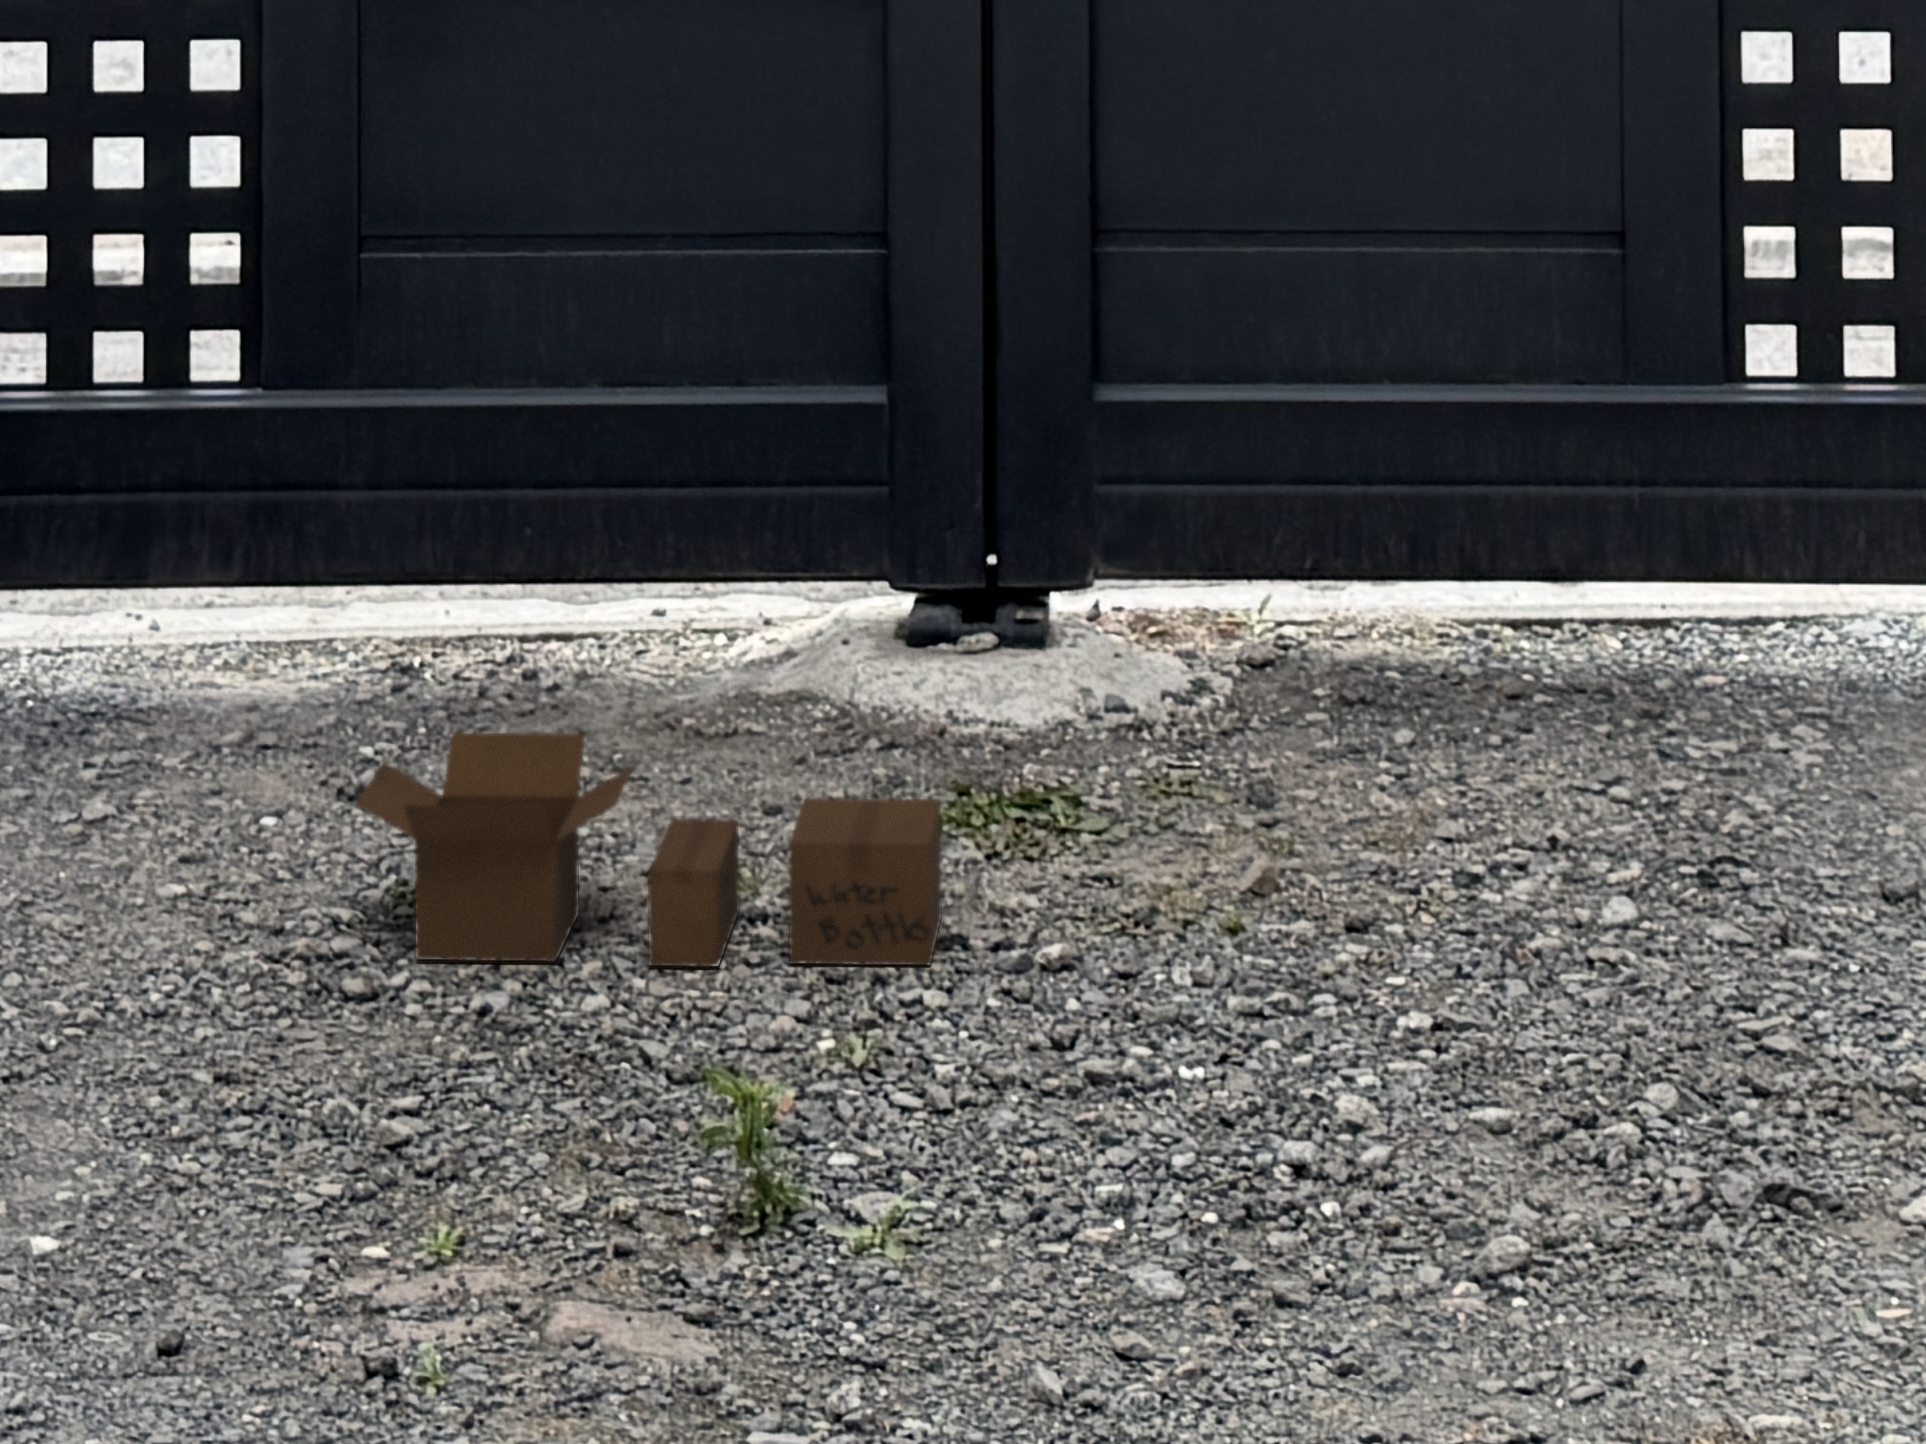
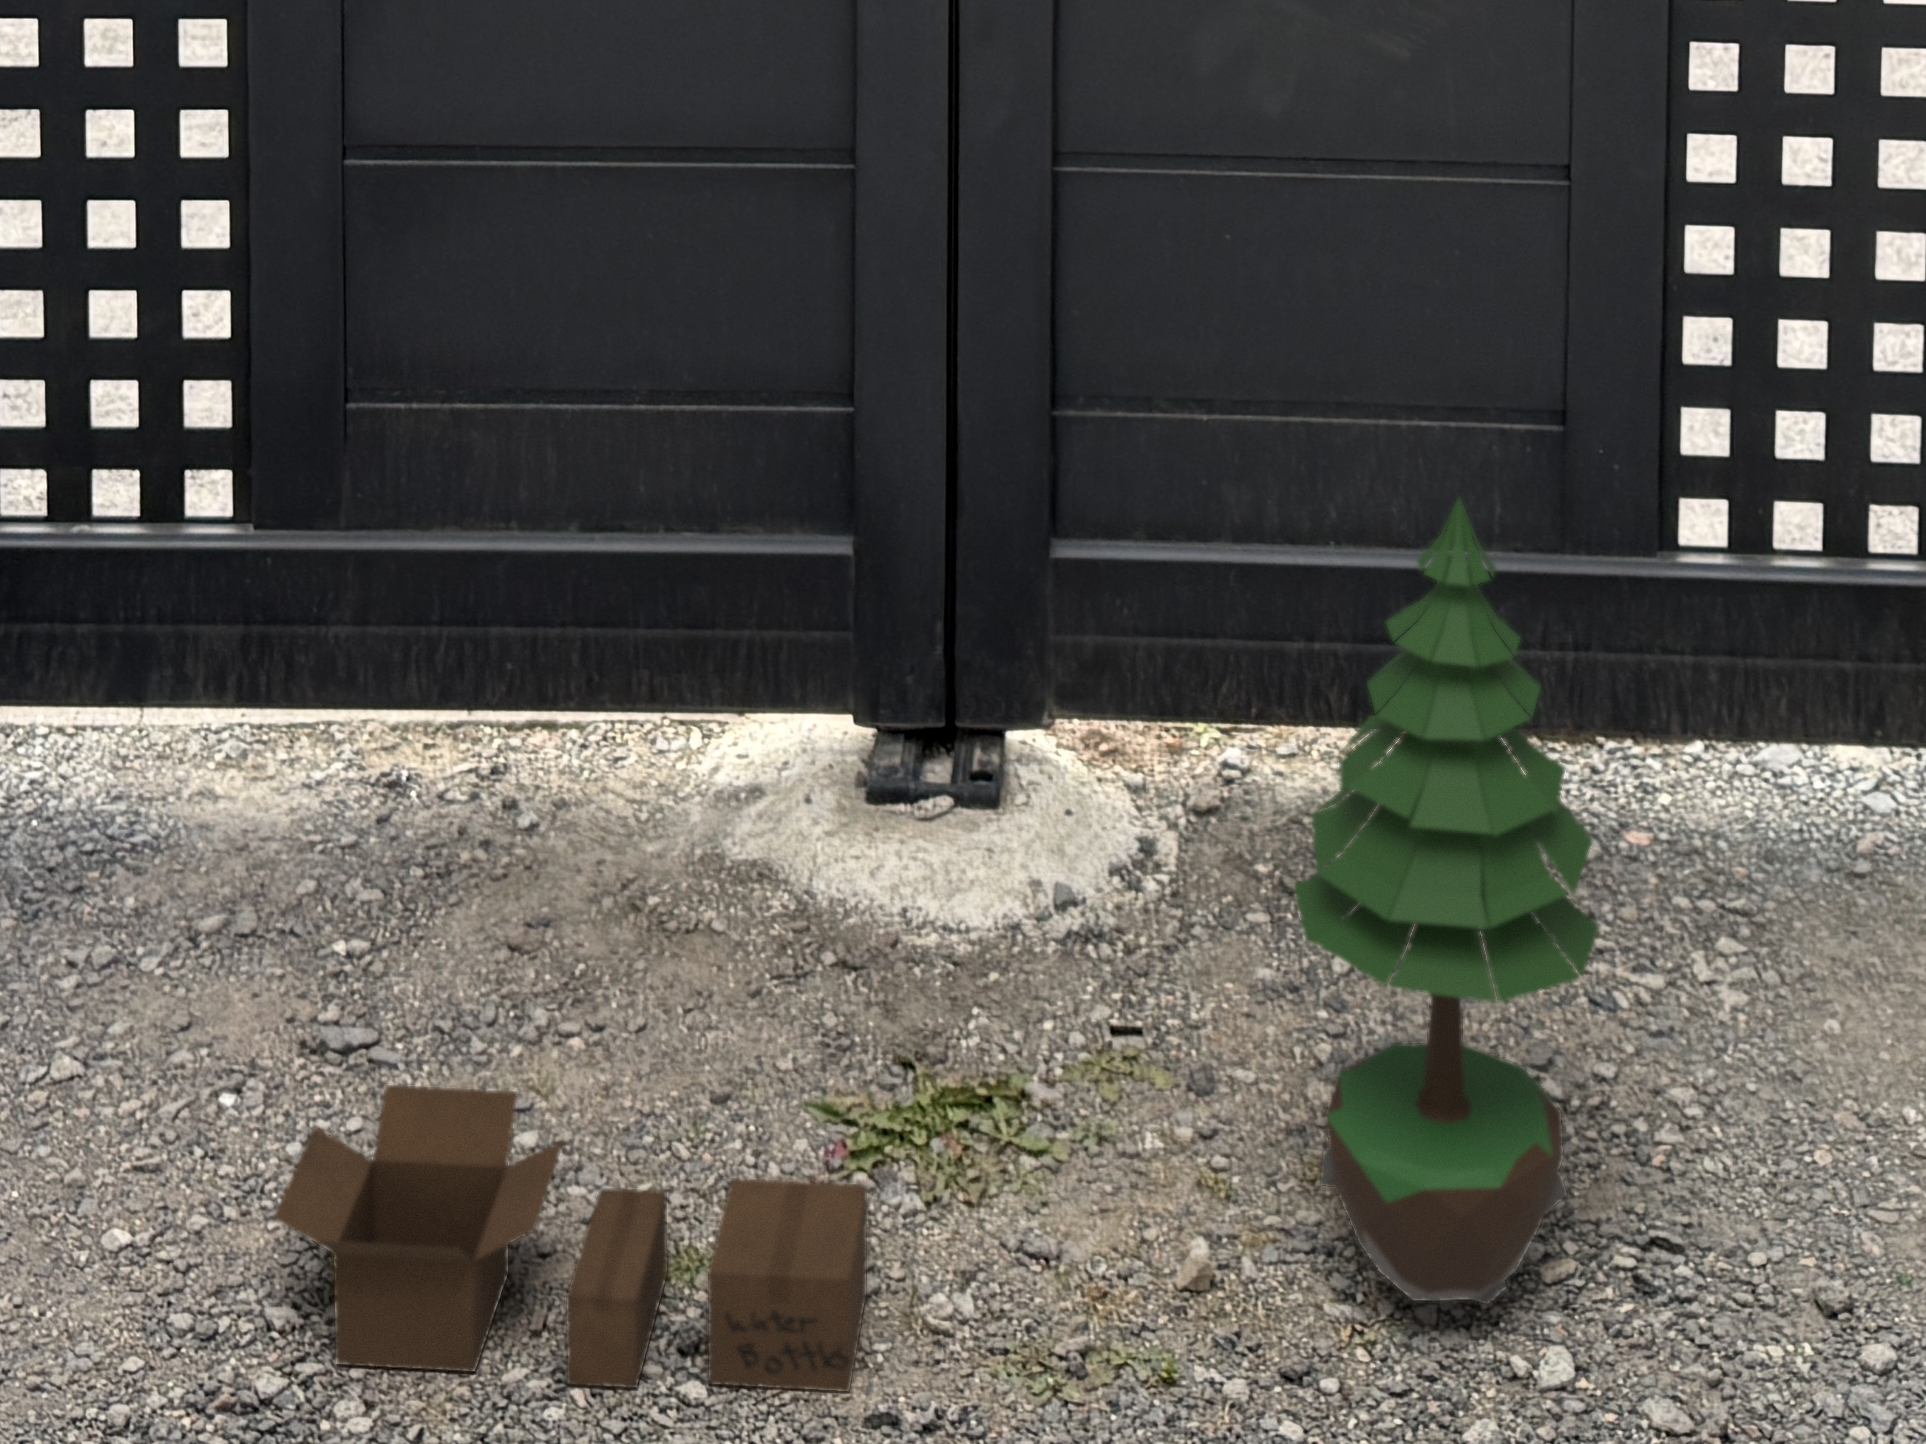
potted tree: none [1359,61,1664,909] -> present [1294,497,1598,1304]

